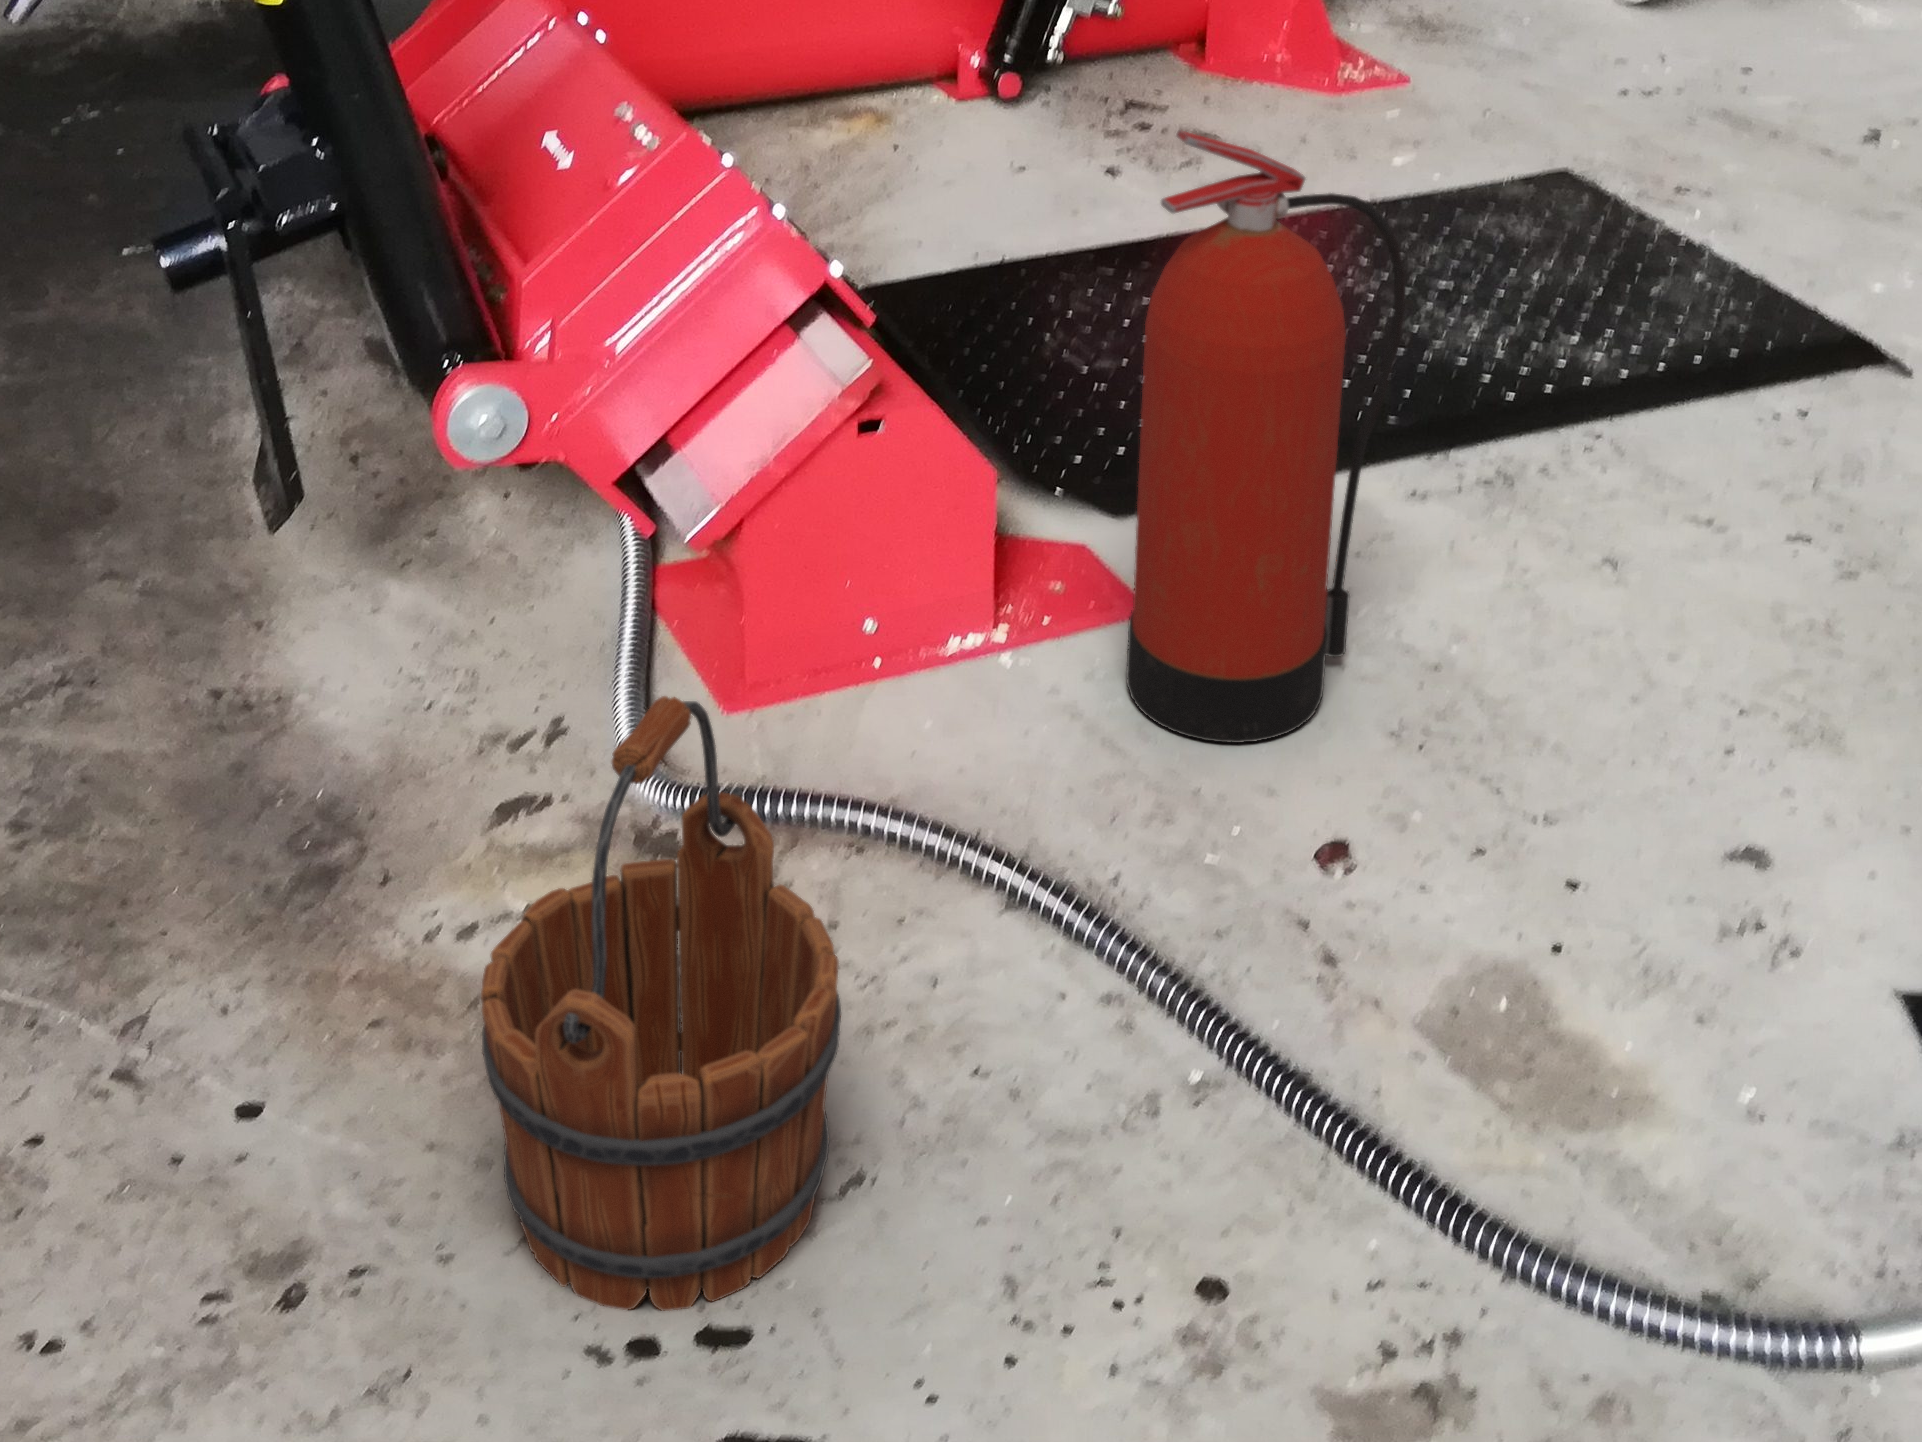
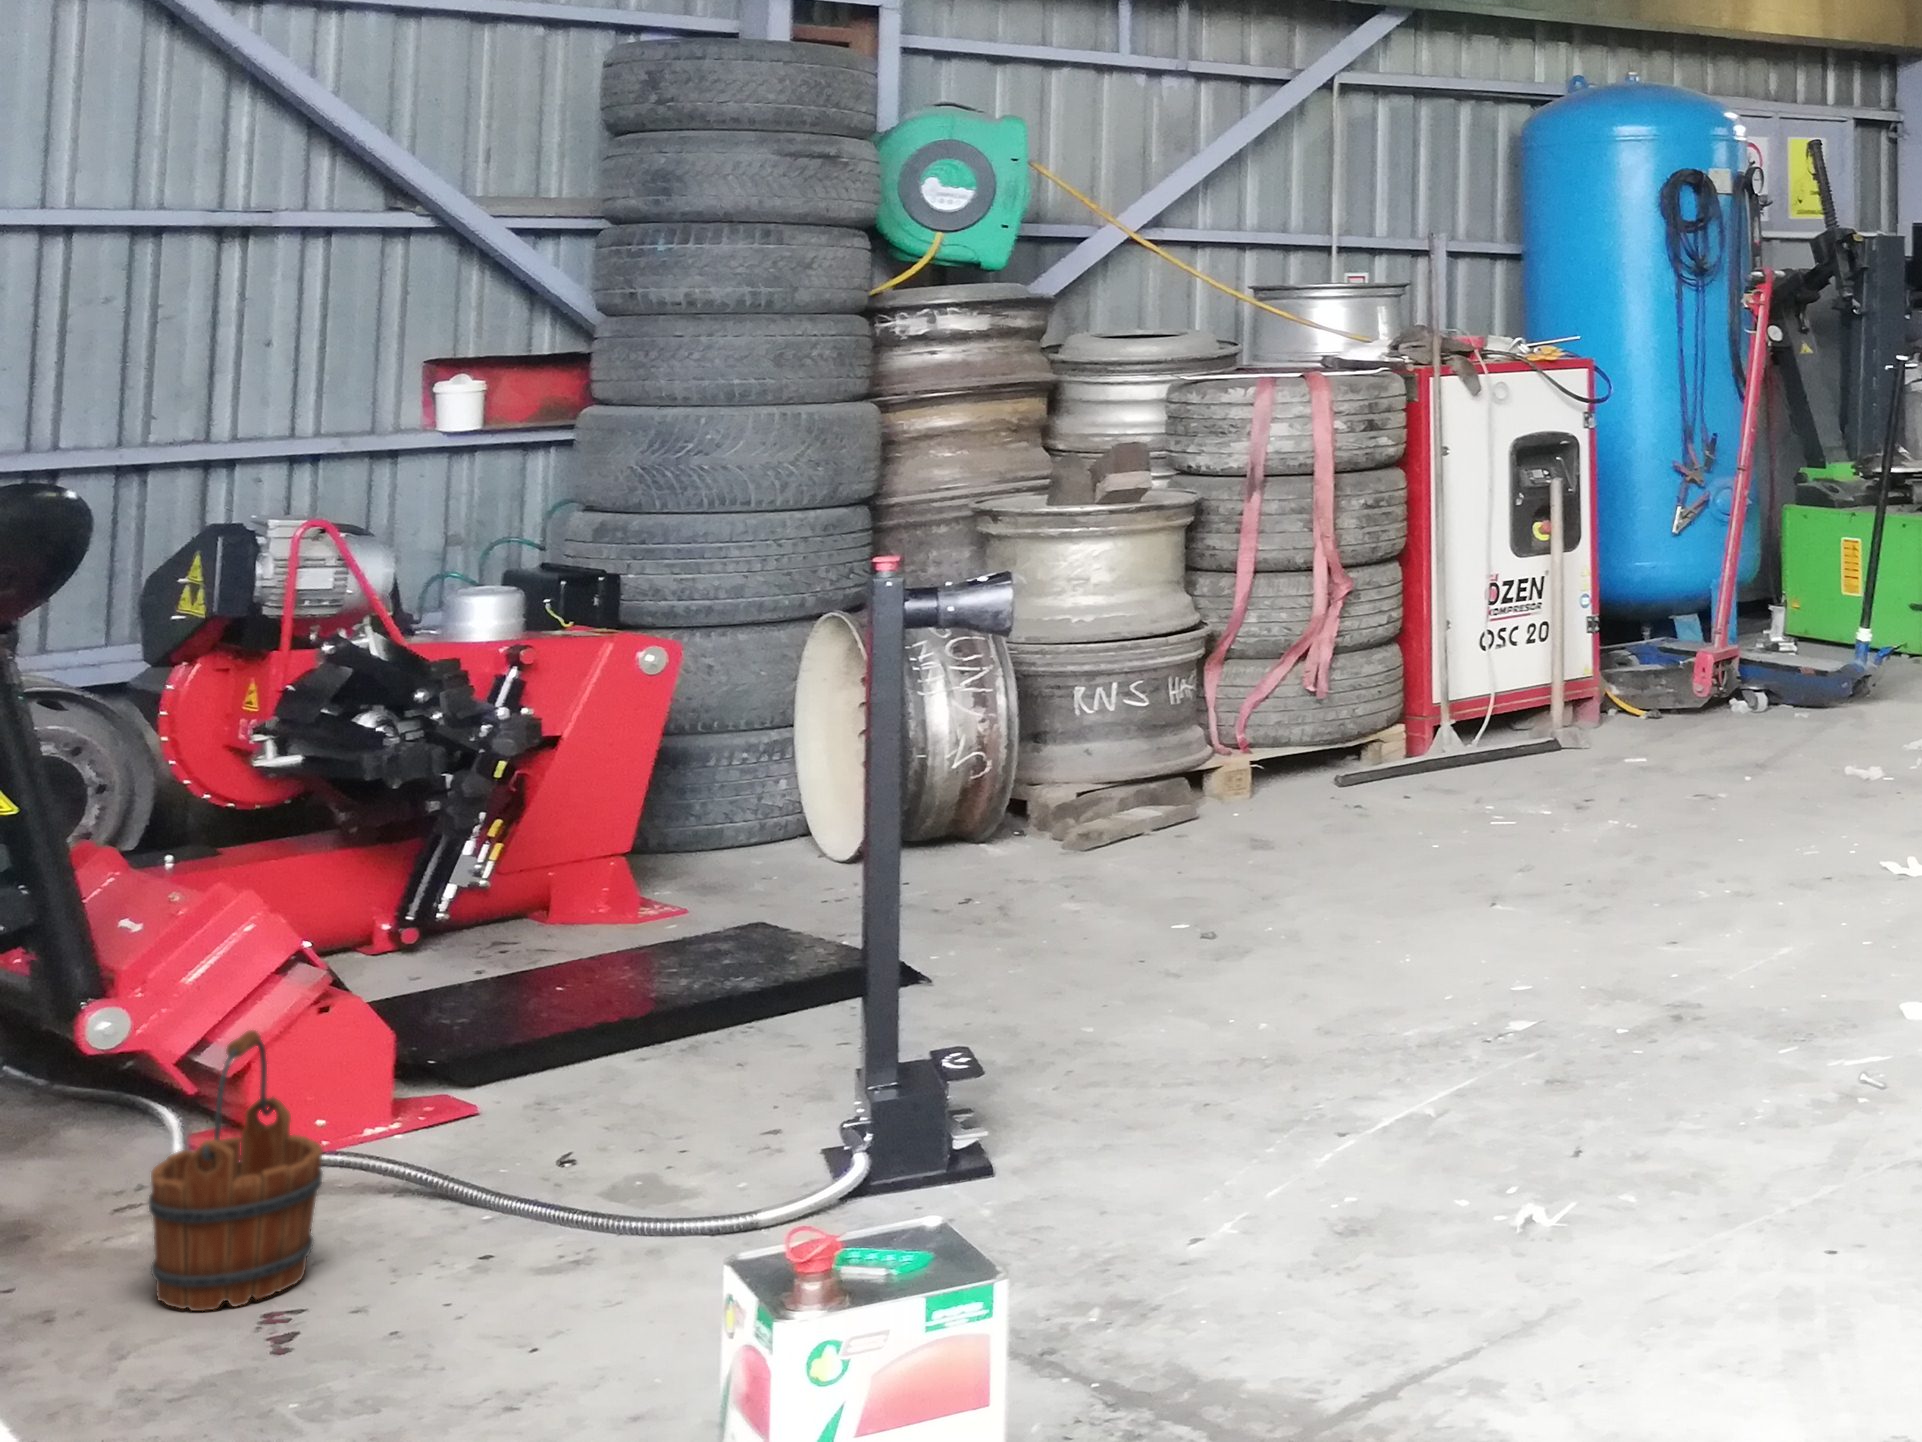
fire extinguisher: present [1126,131,1405,743] -> none [470,829,616,1139]

